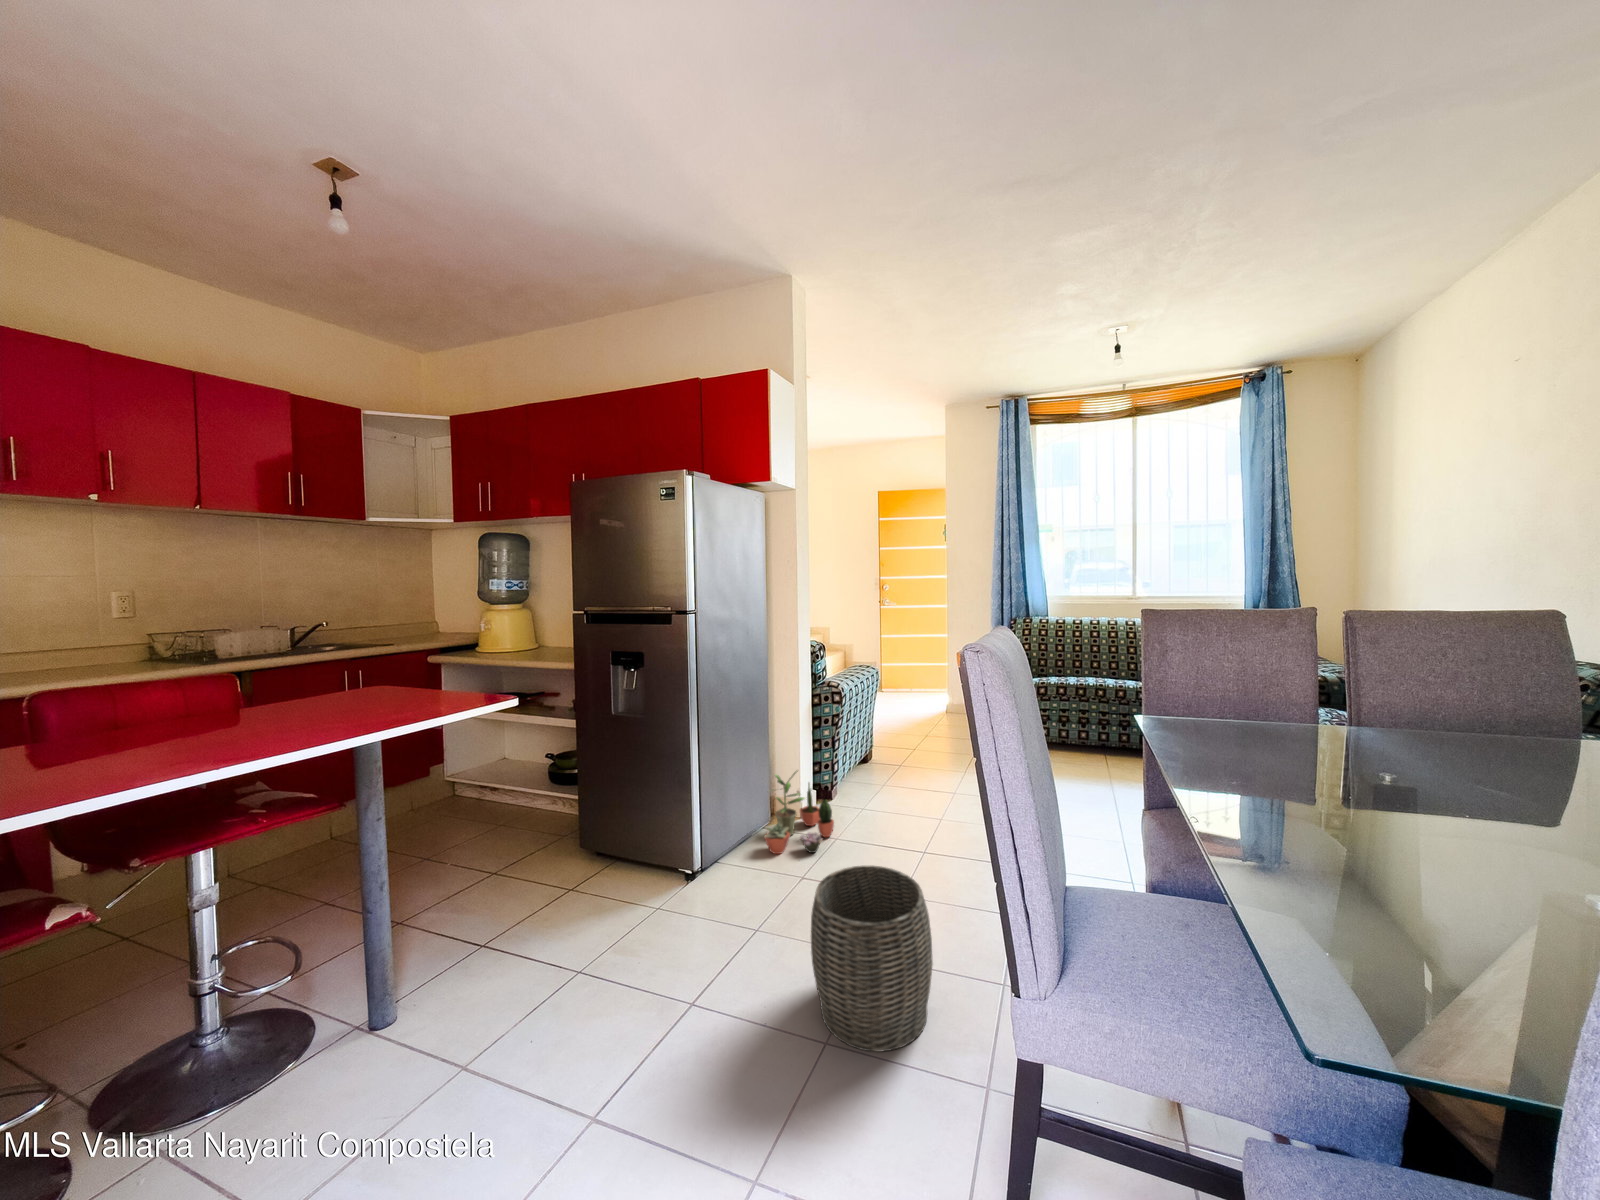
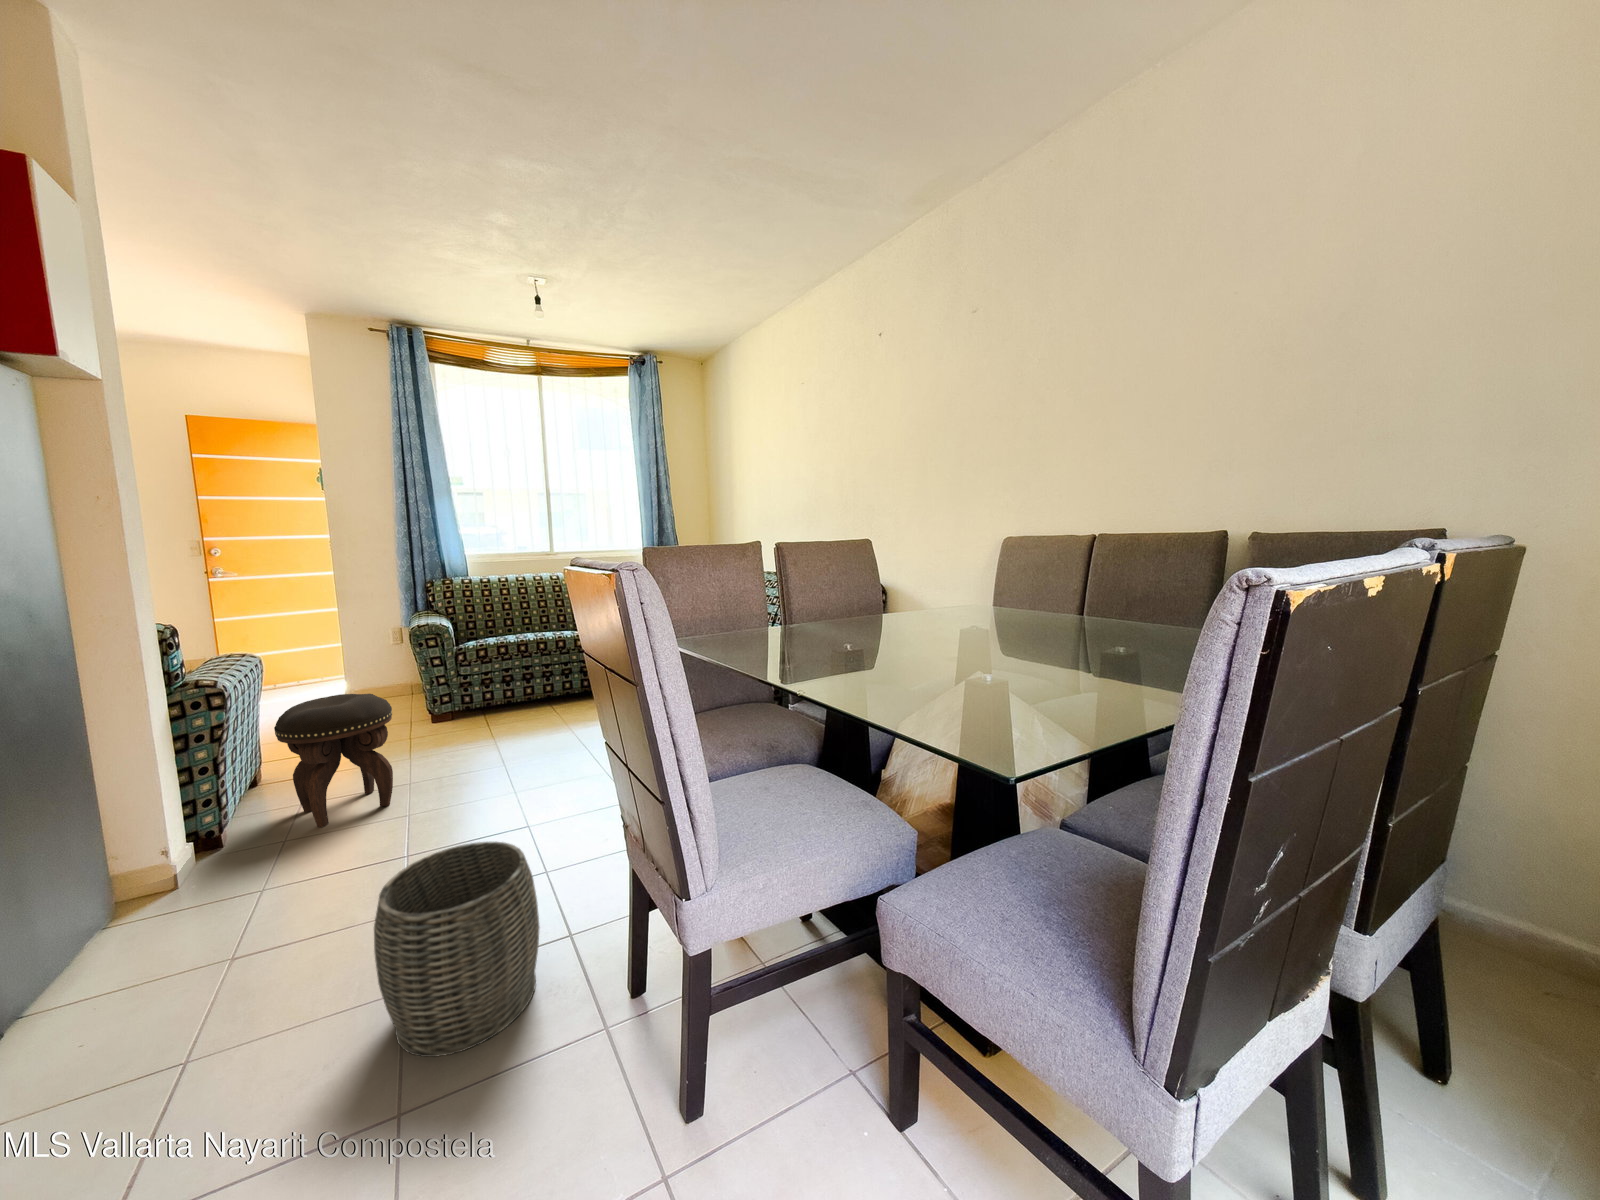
footstool: none [865,708,937,807] -> present [274,694,393,827]
potted plant: present [764,771,834,854] -> none [117,815,264,957]

